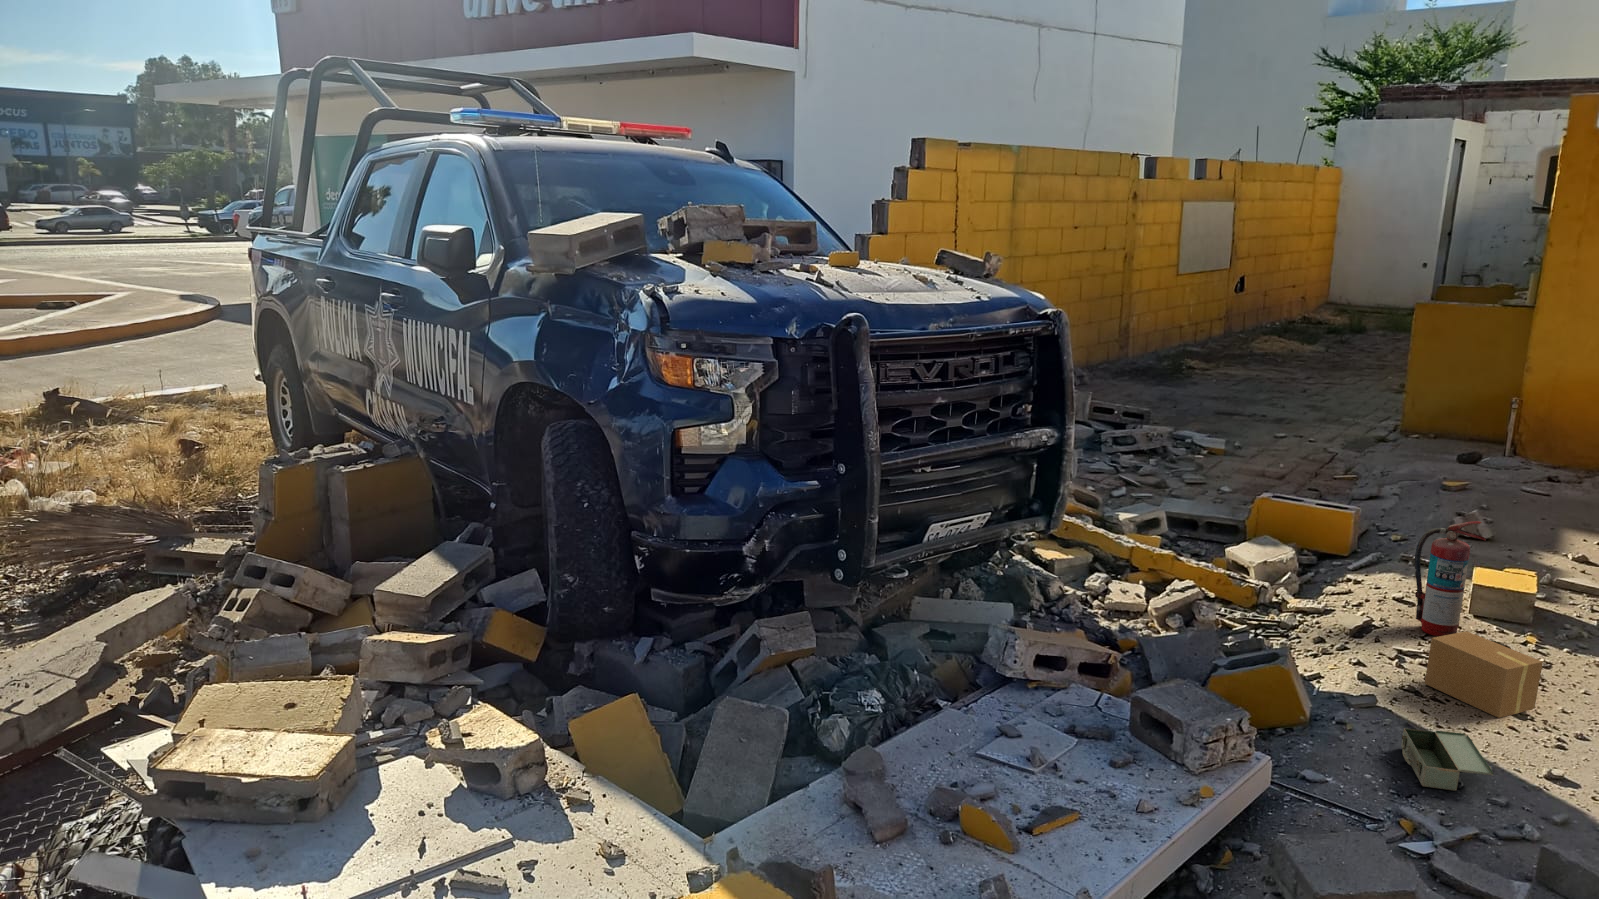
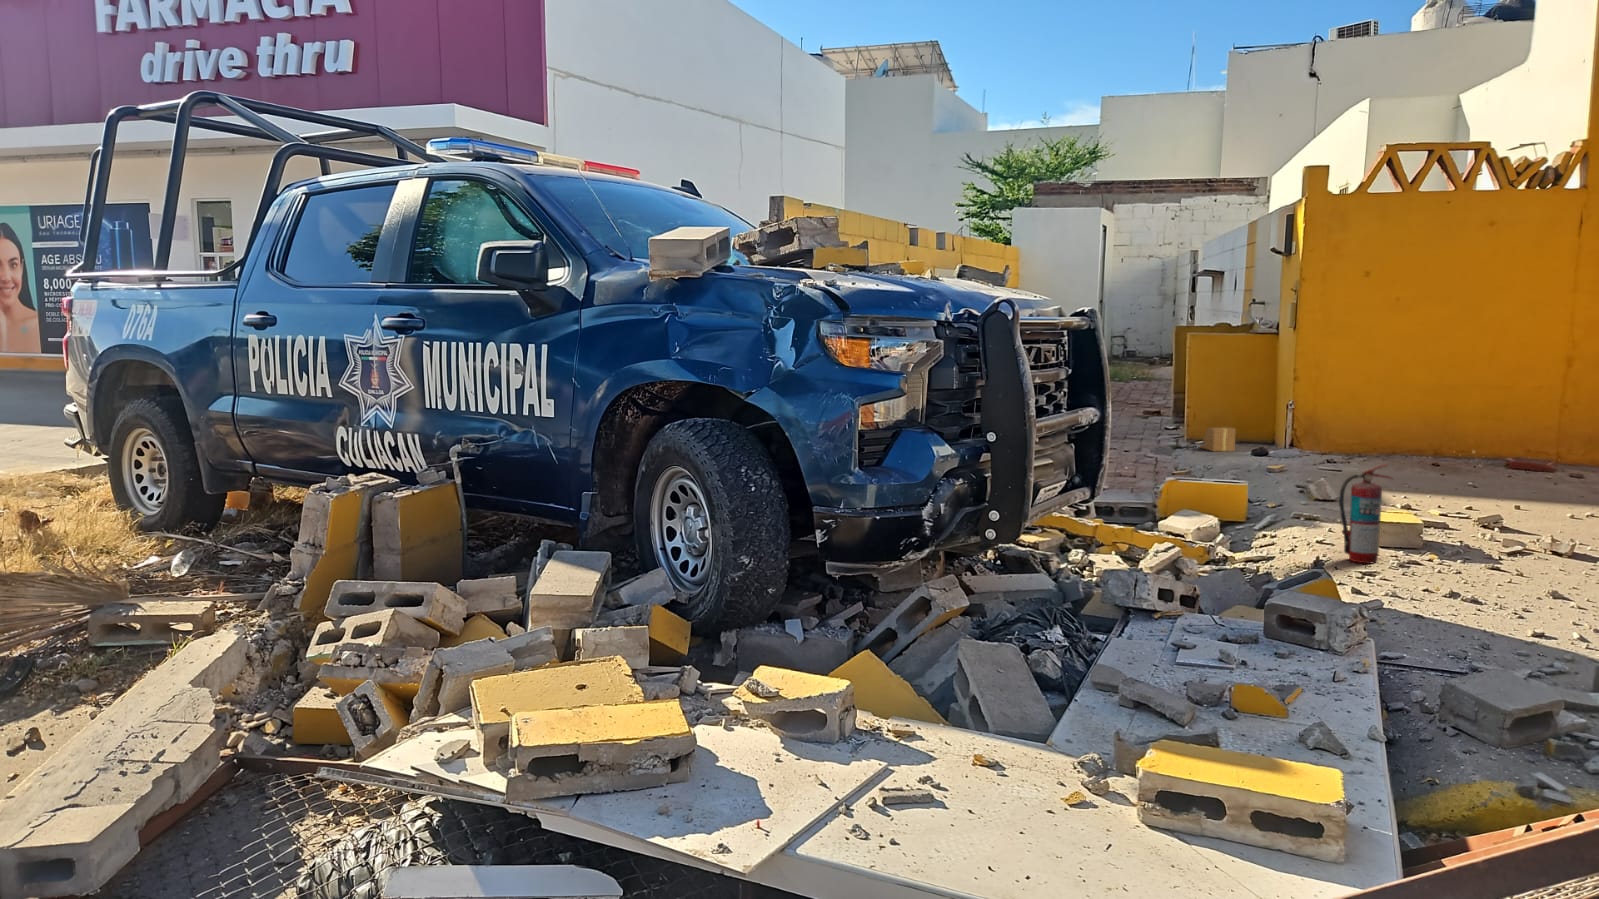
cardboard box: present [1425,631,1543,718] -> present [1200,428,1236,451]
toolbox: present [1401,728,1493,791] -> none [1425,611,1516,650]

